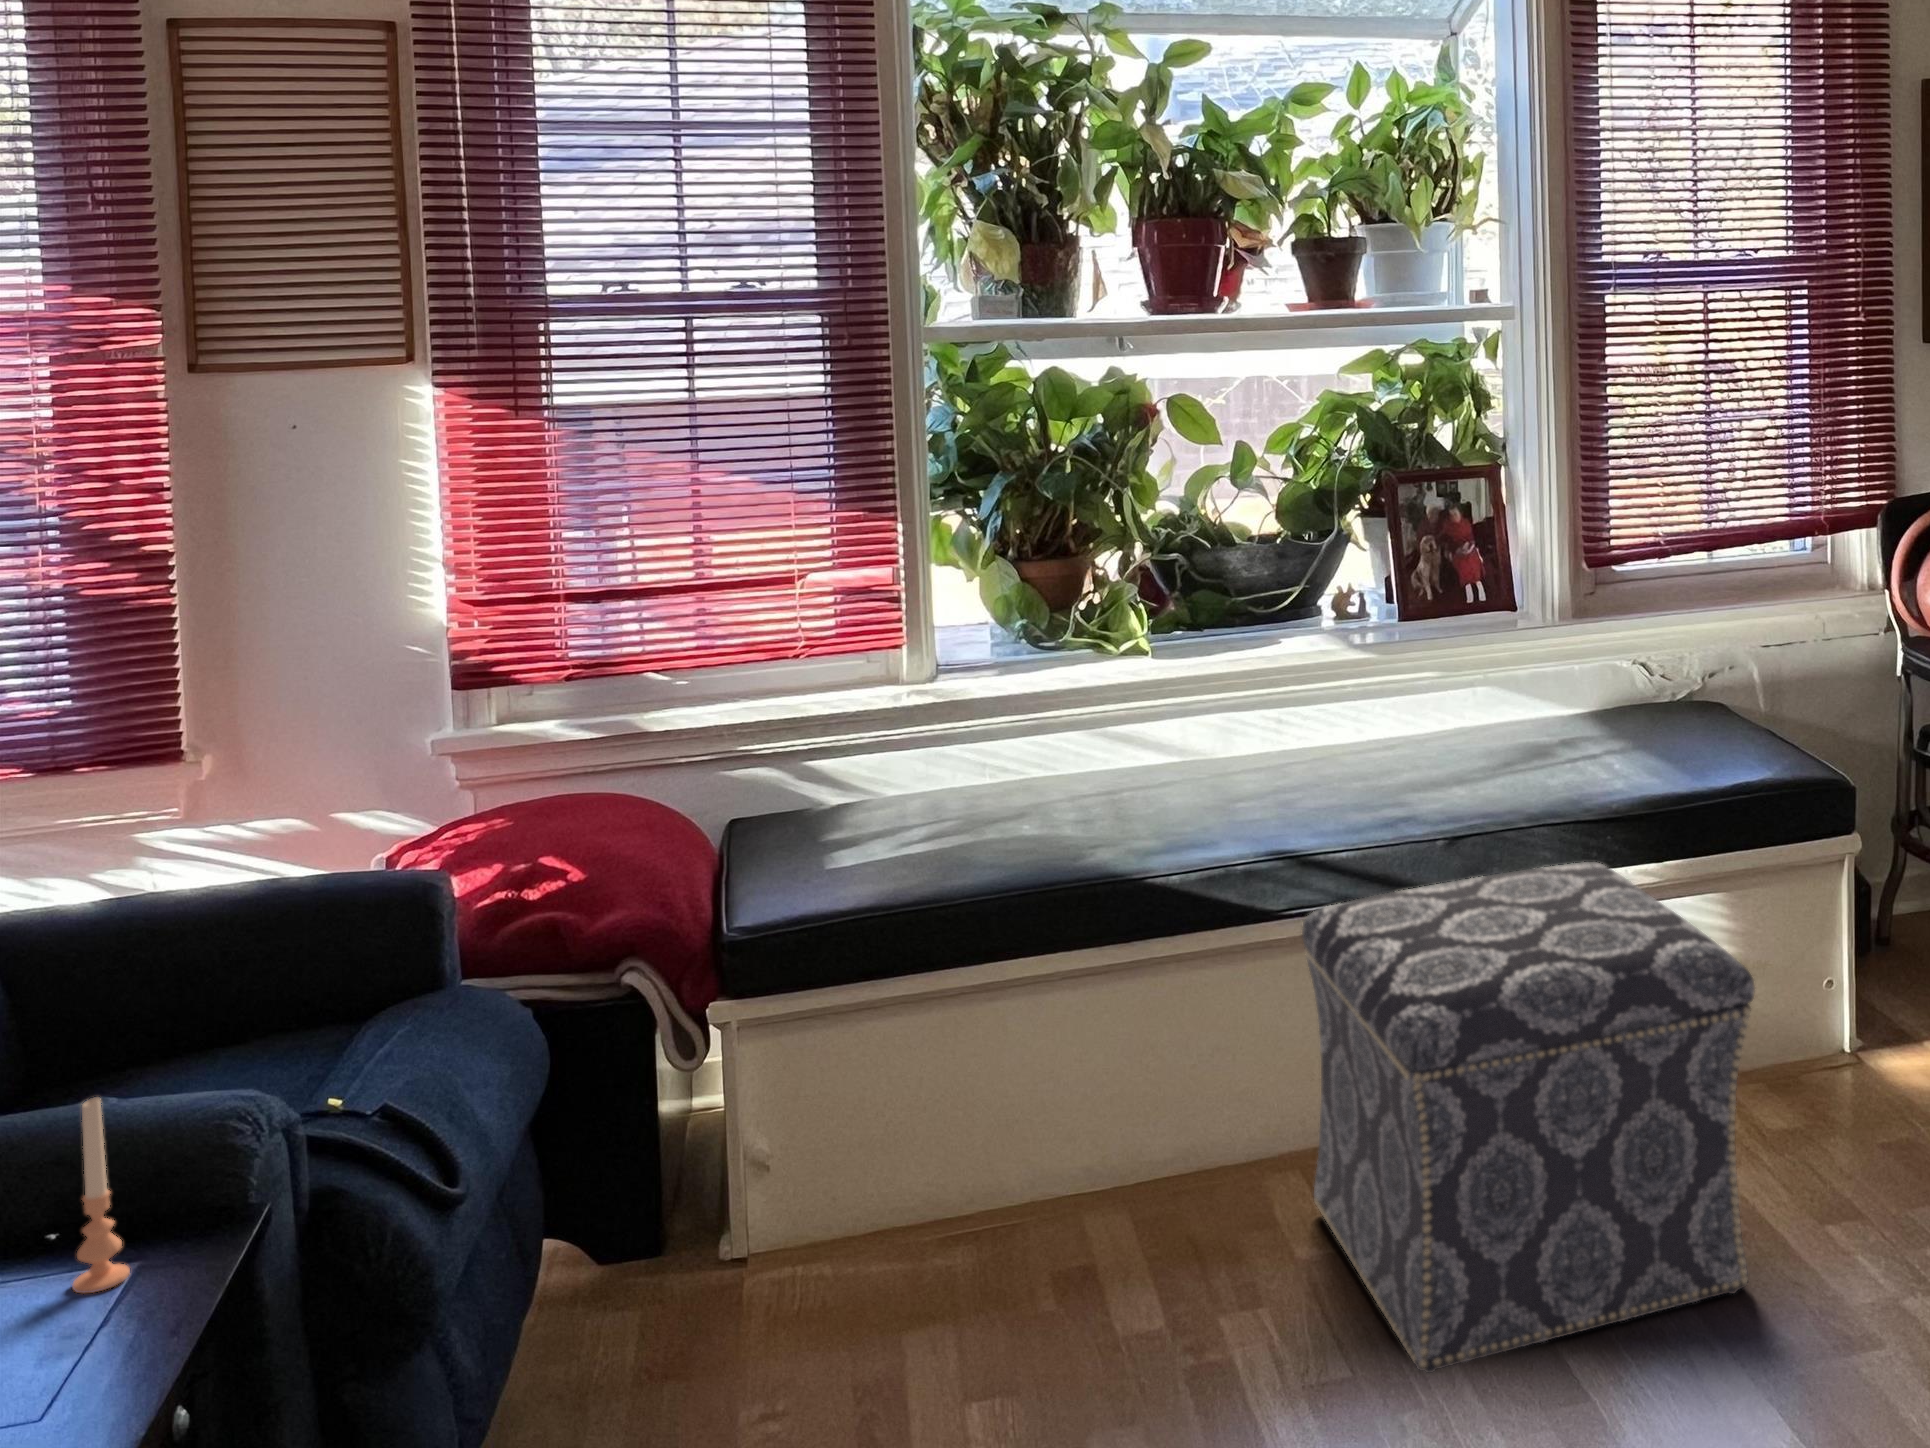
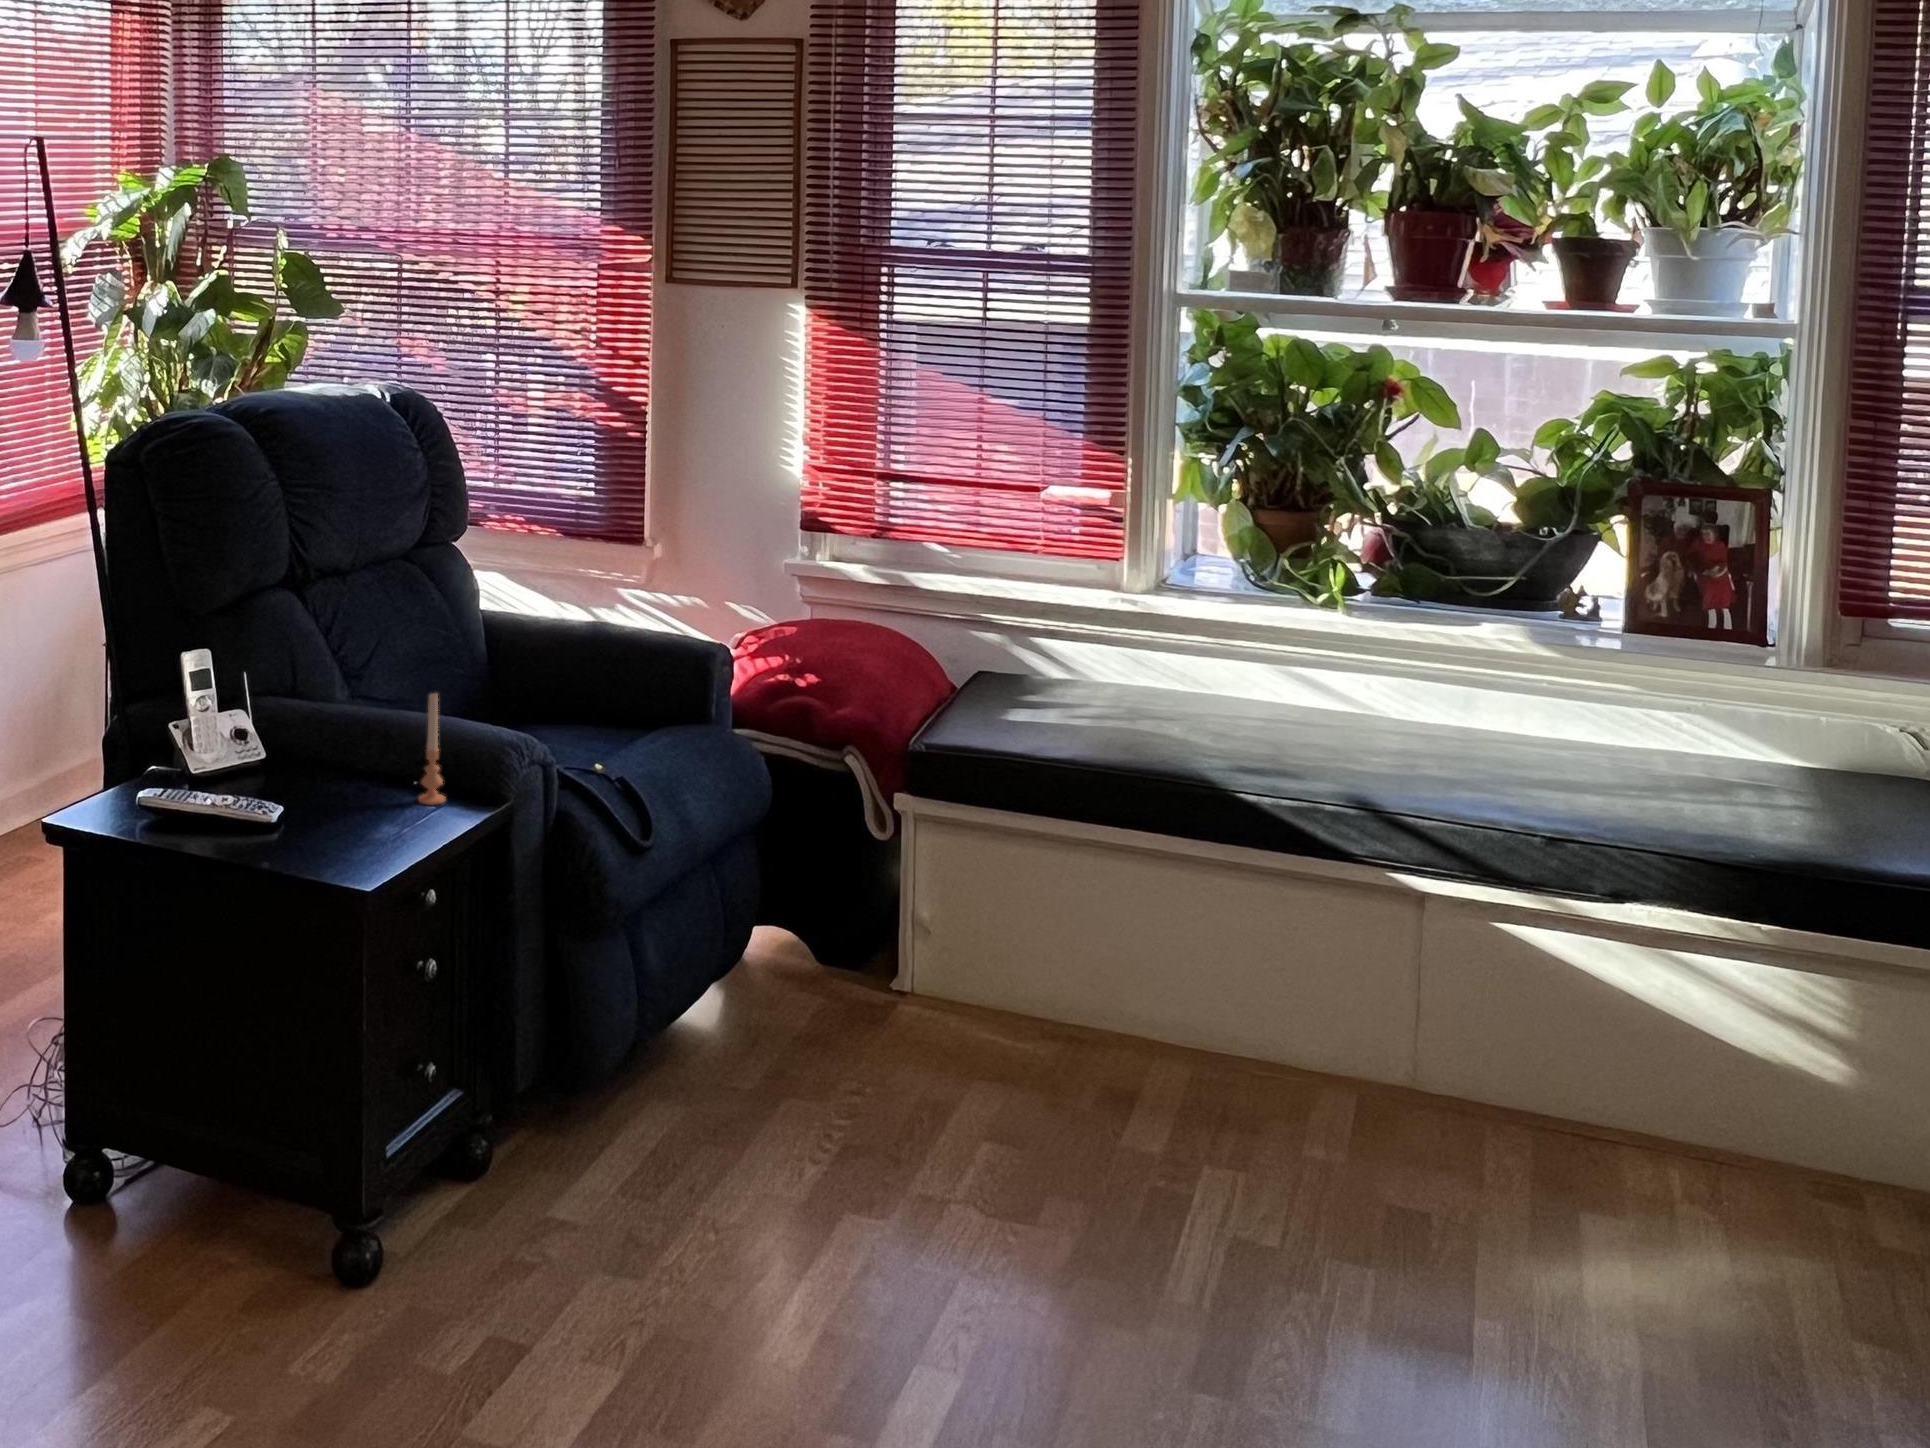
ottoman: present [1302,862,1754,1373] -> none [1341,856,1760,1354]

